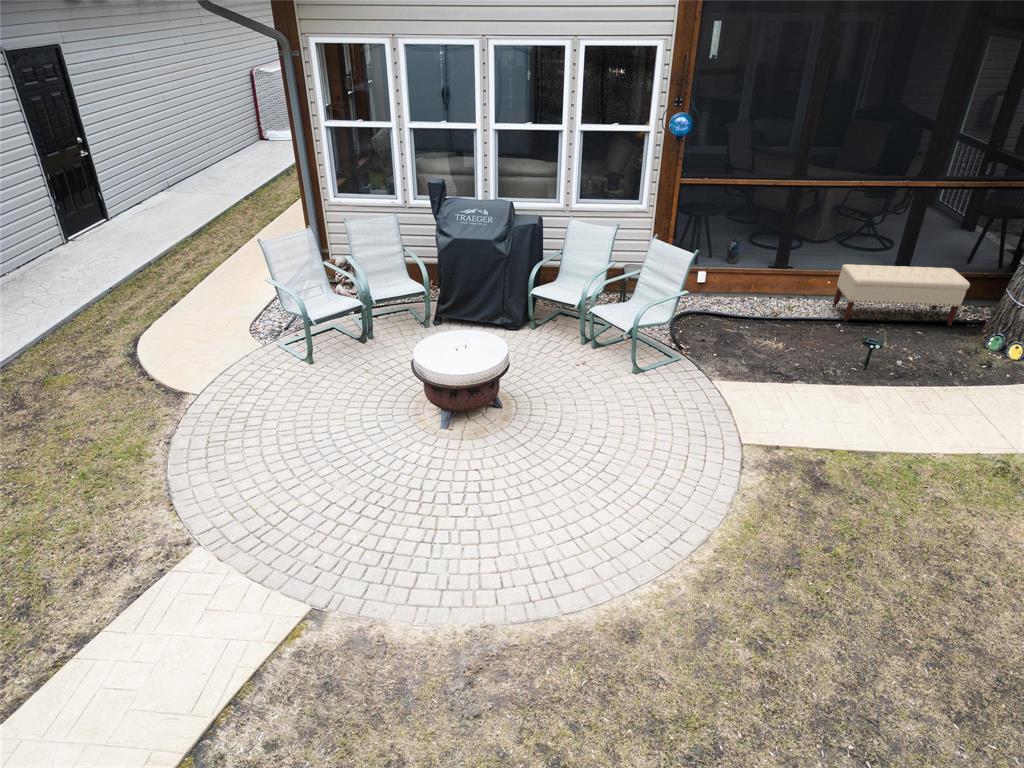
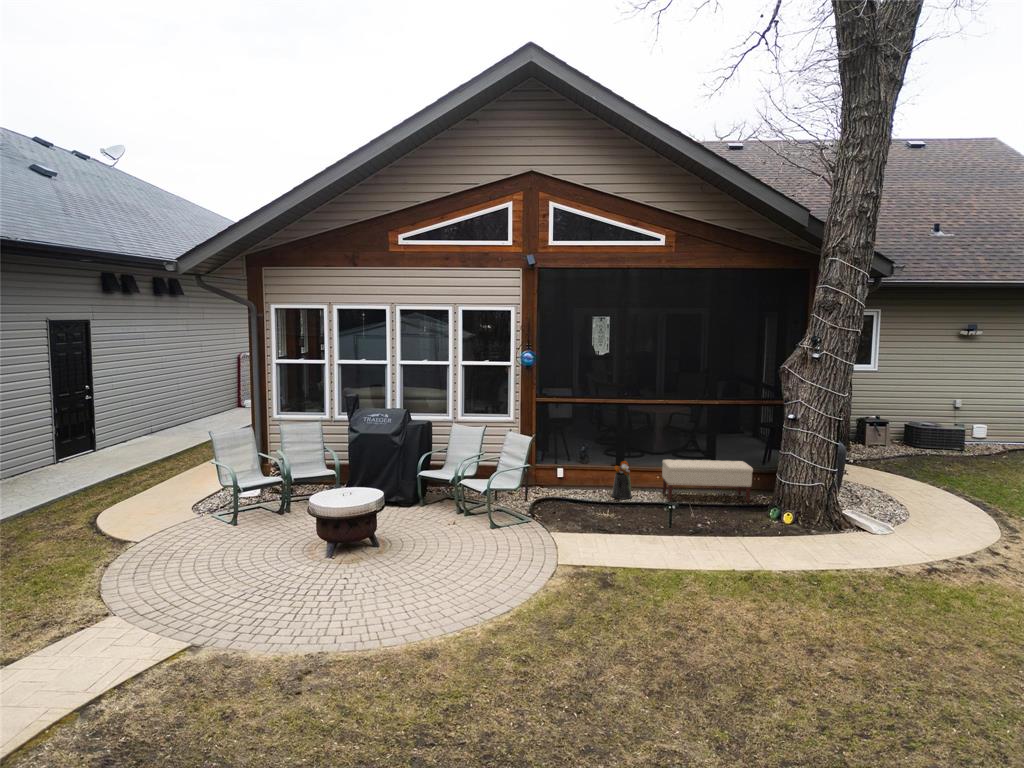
watering can: none [767,266,800,317] -> present [612,461,632,499]

